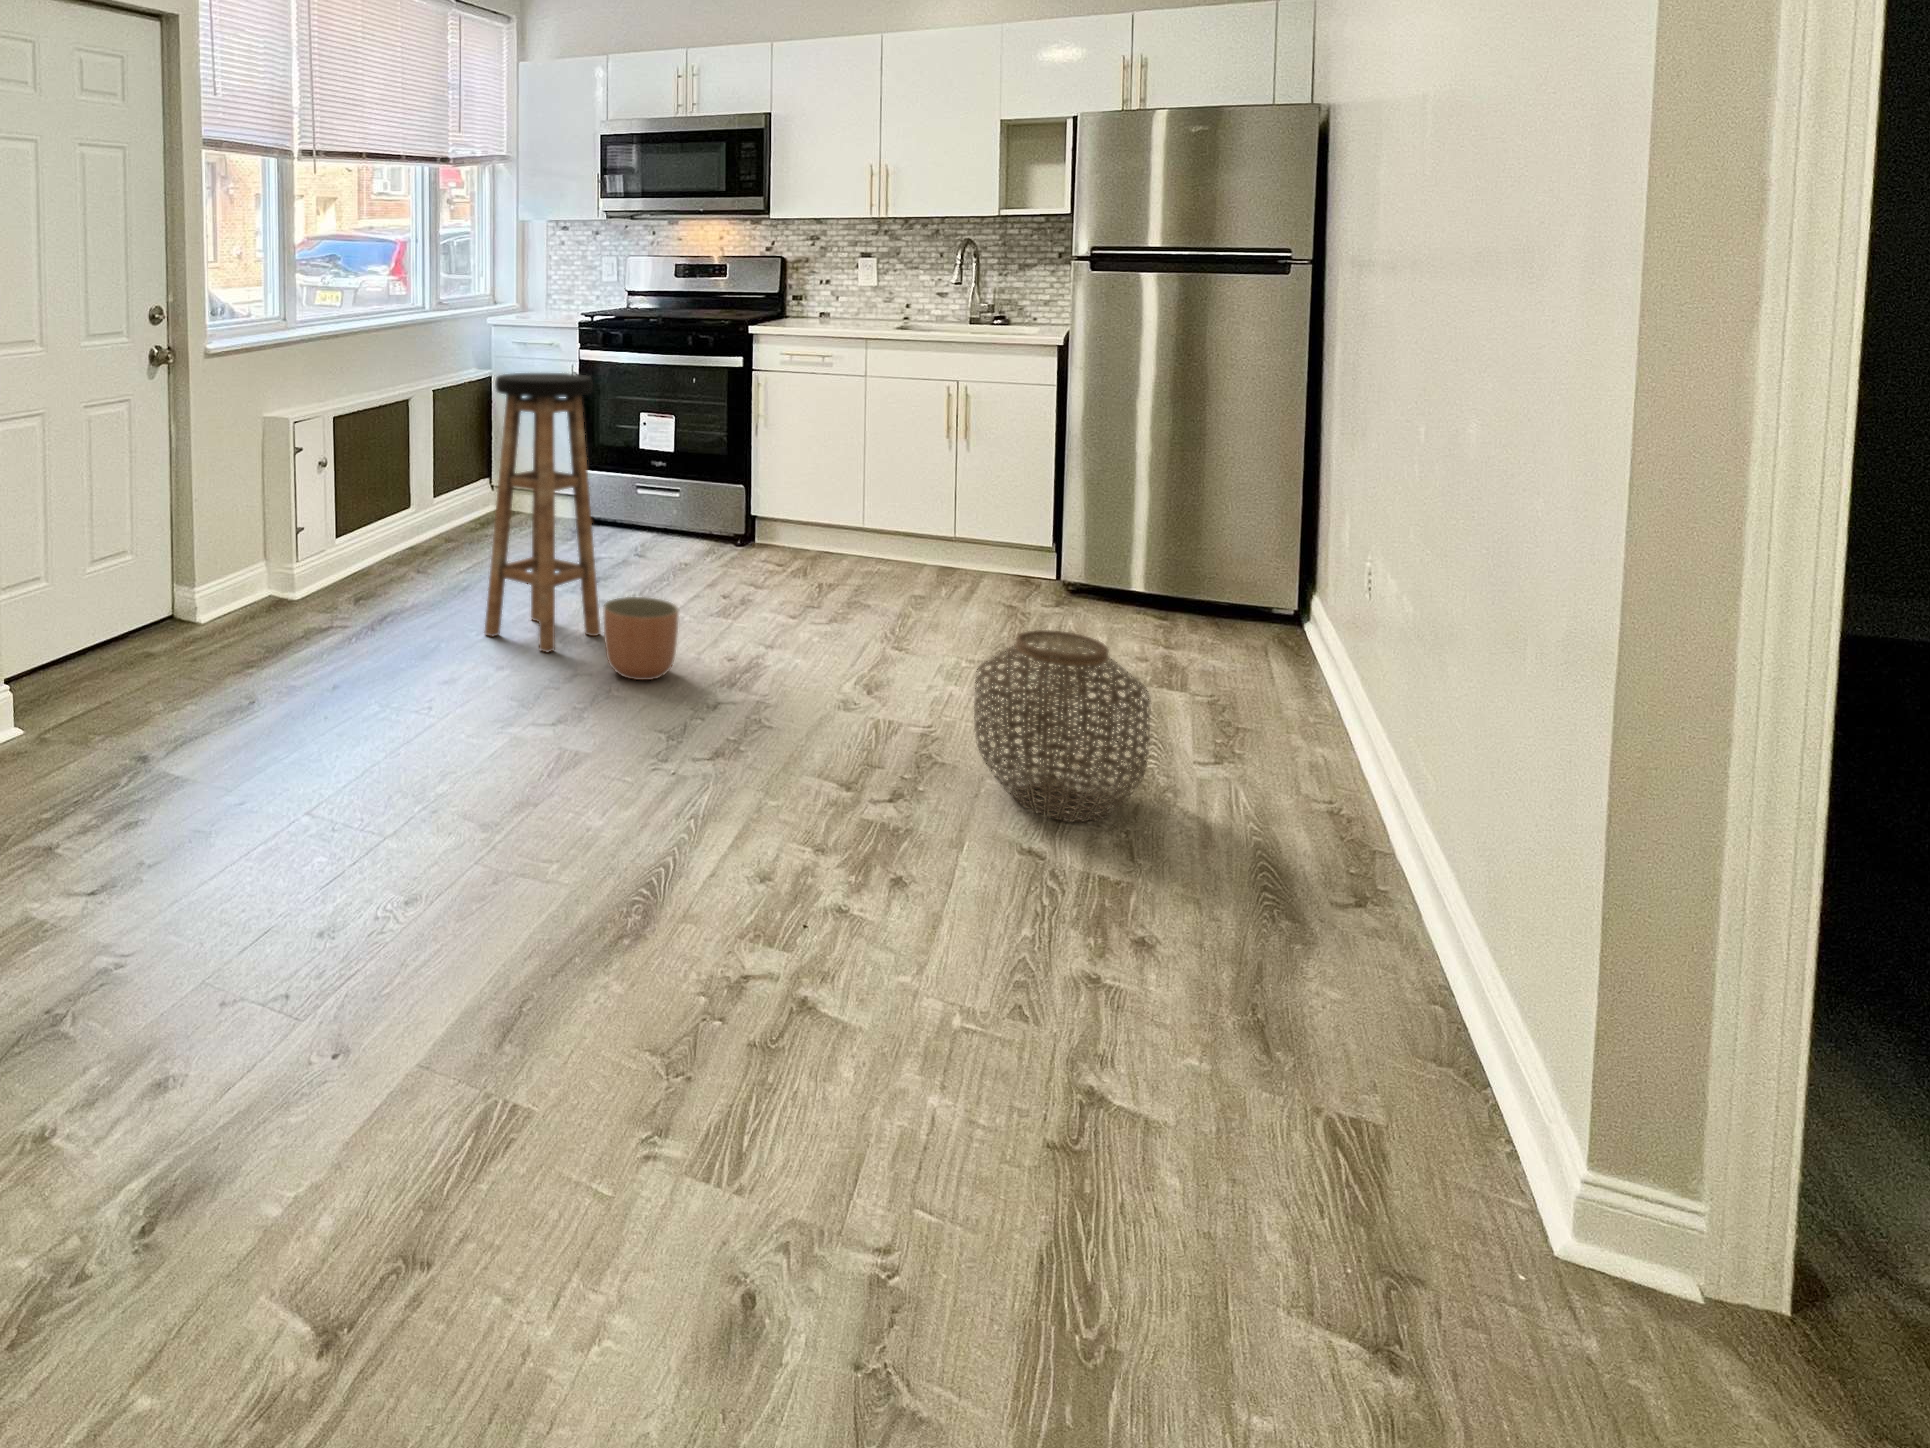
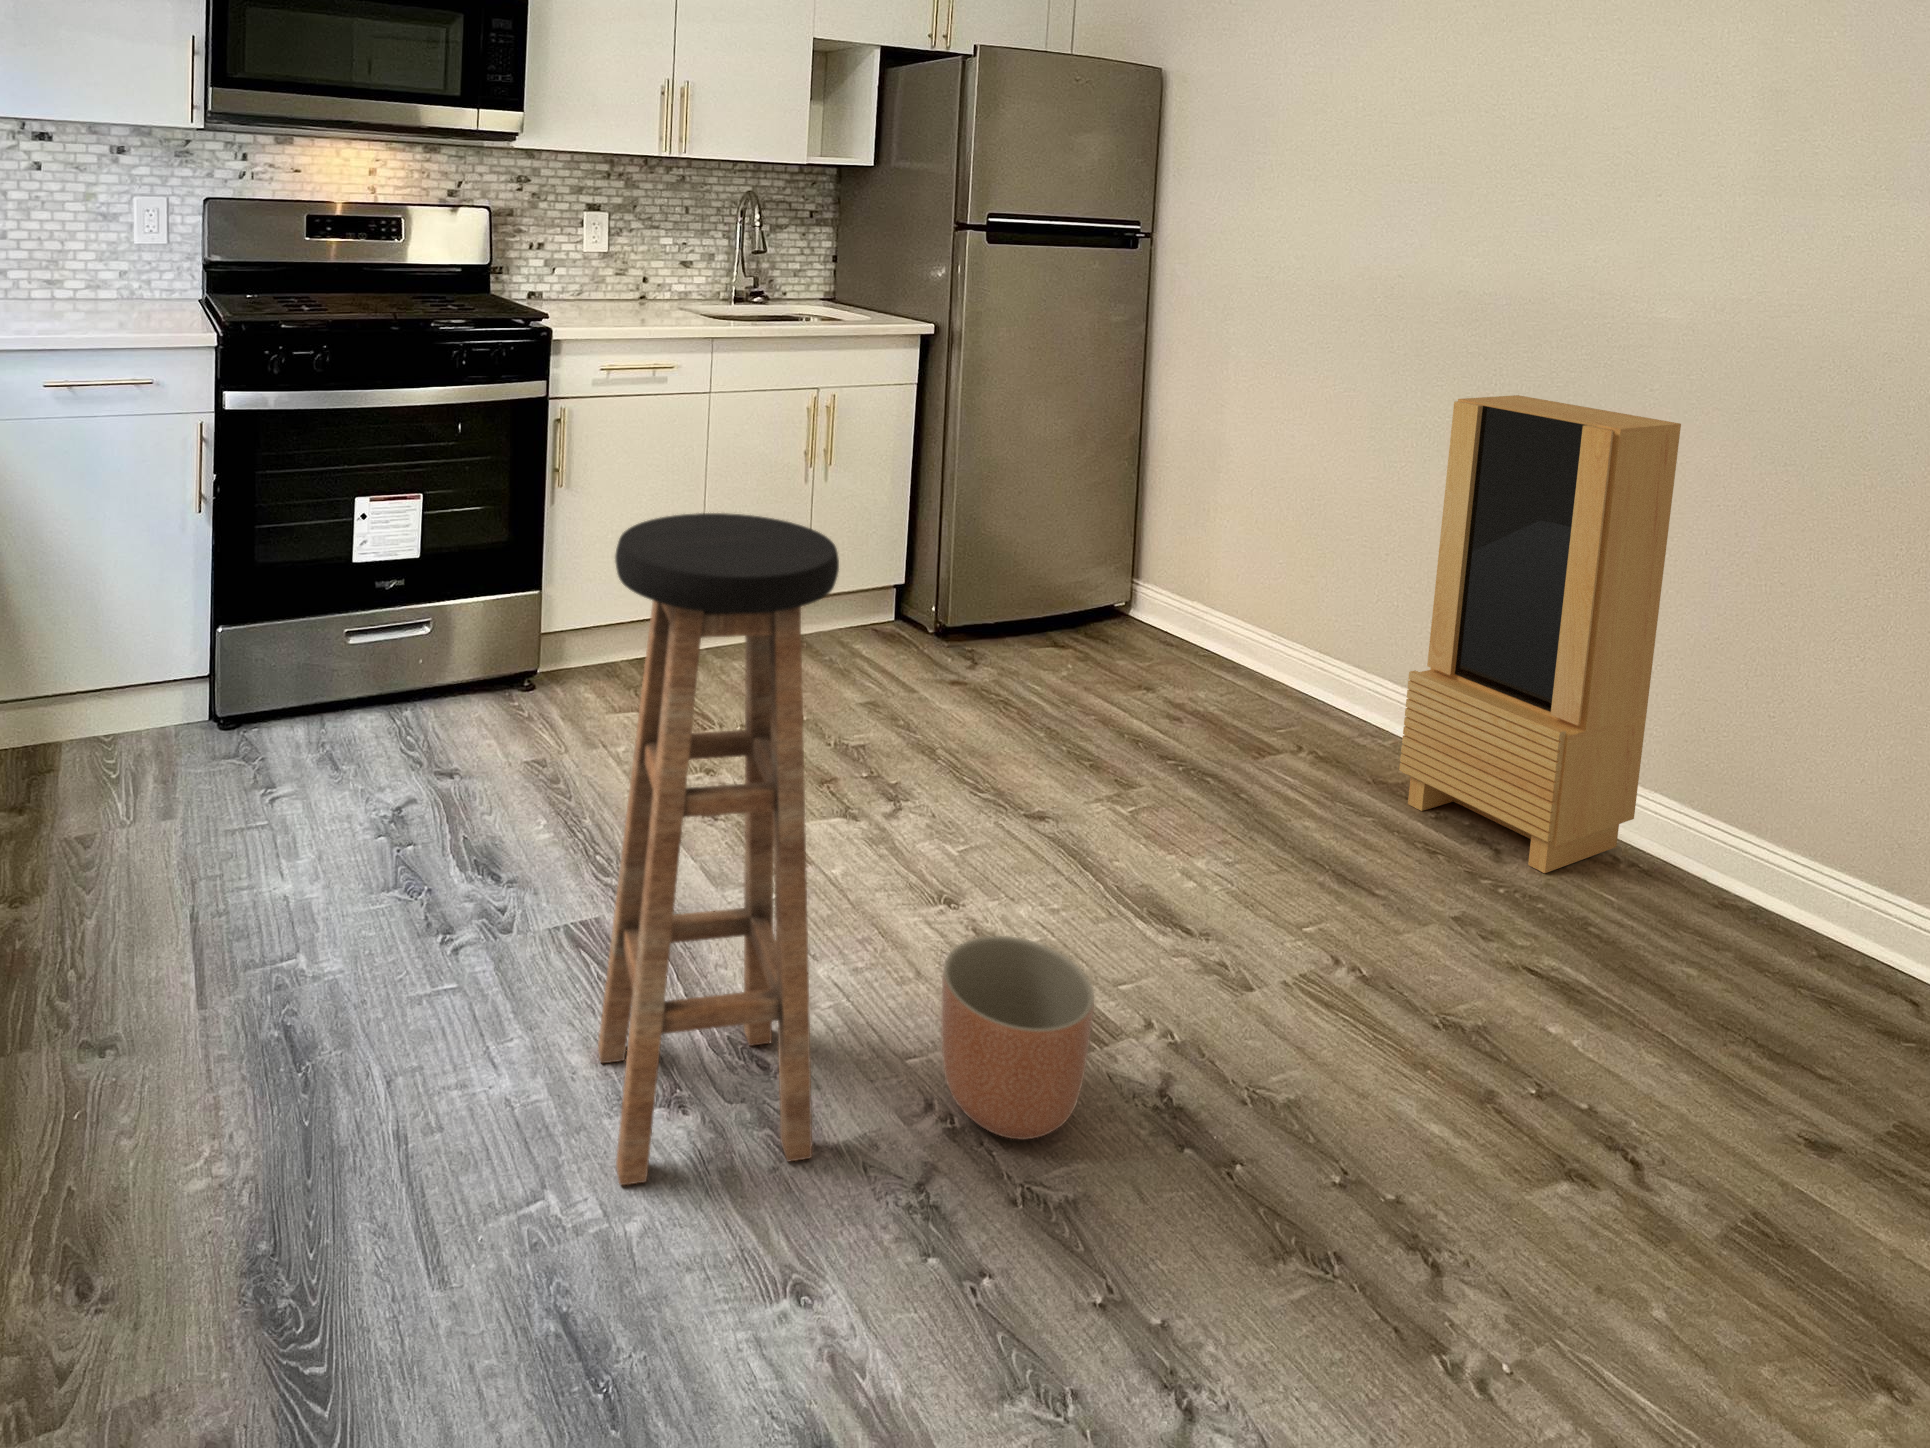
storage cabinet: none [1210,368,1386,792] -> present [1399,395,1681,873]
woven basket: present [974,630,1150,822] -> none [1557,805,1831,1082]

